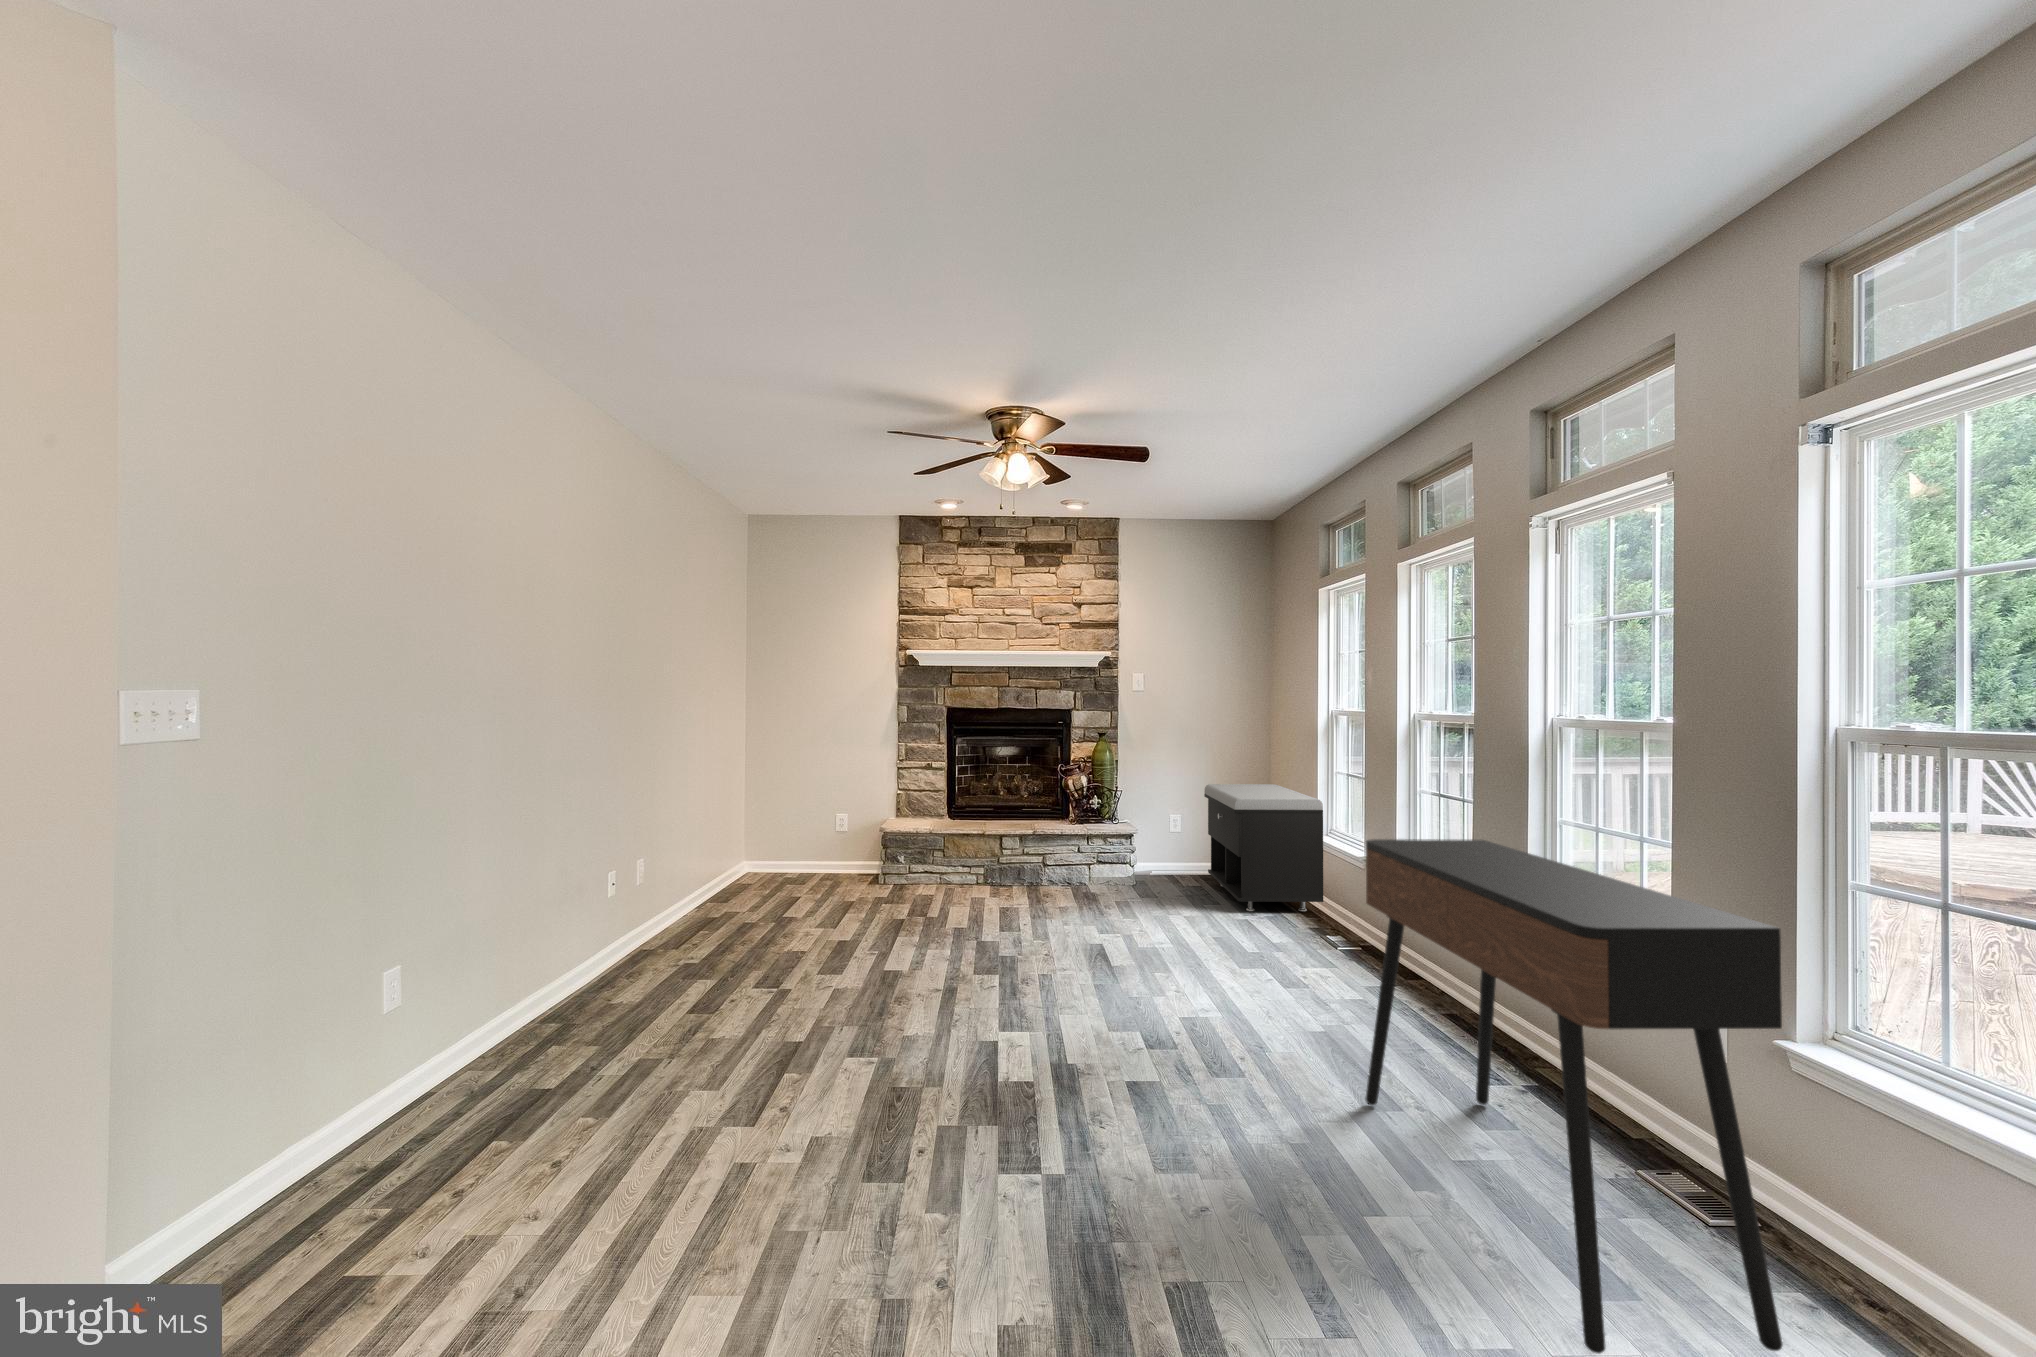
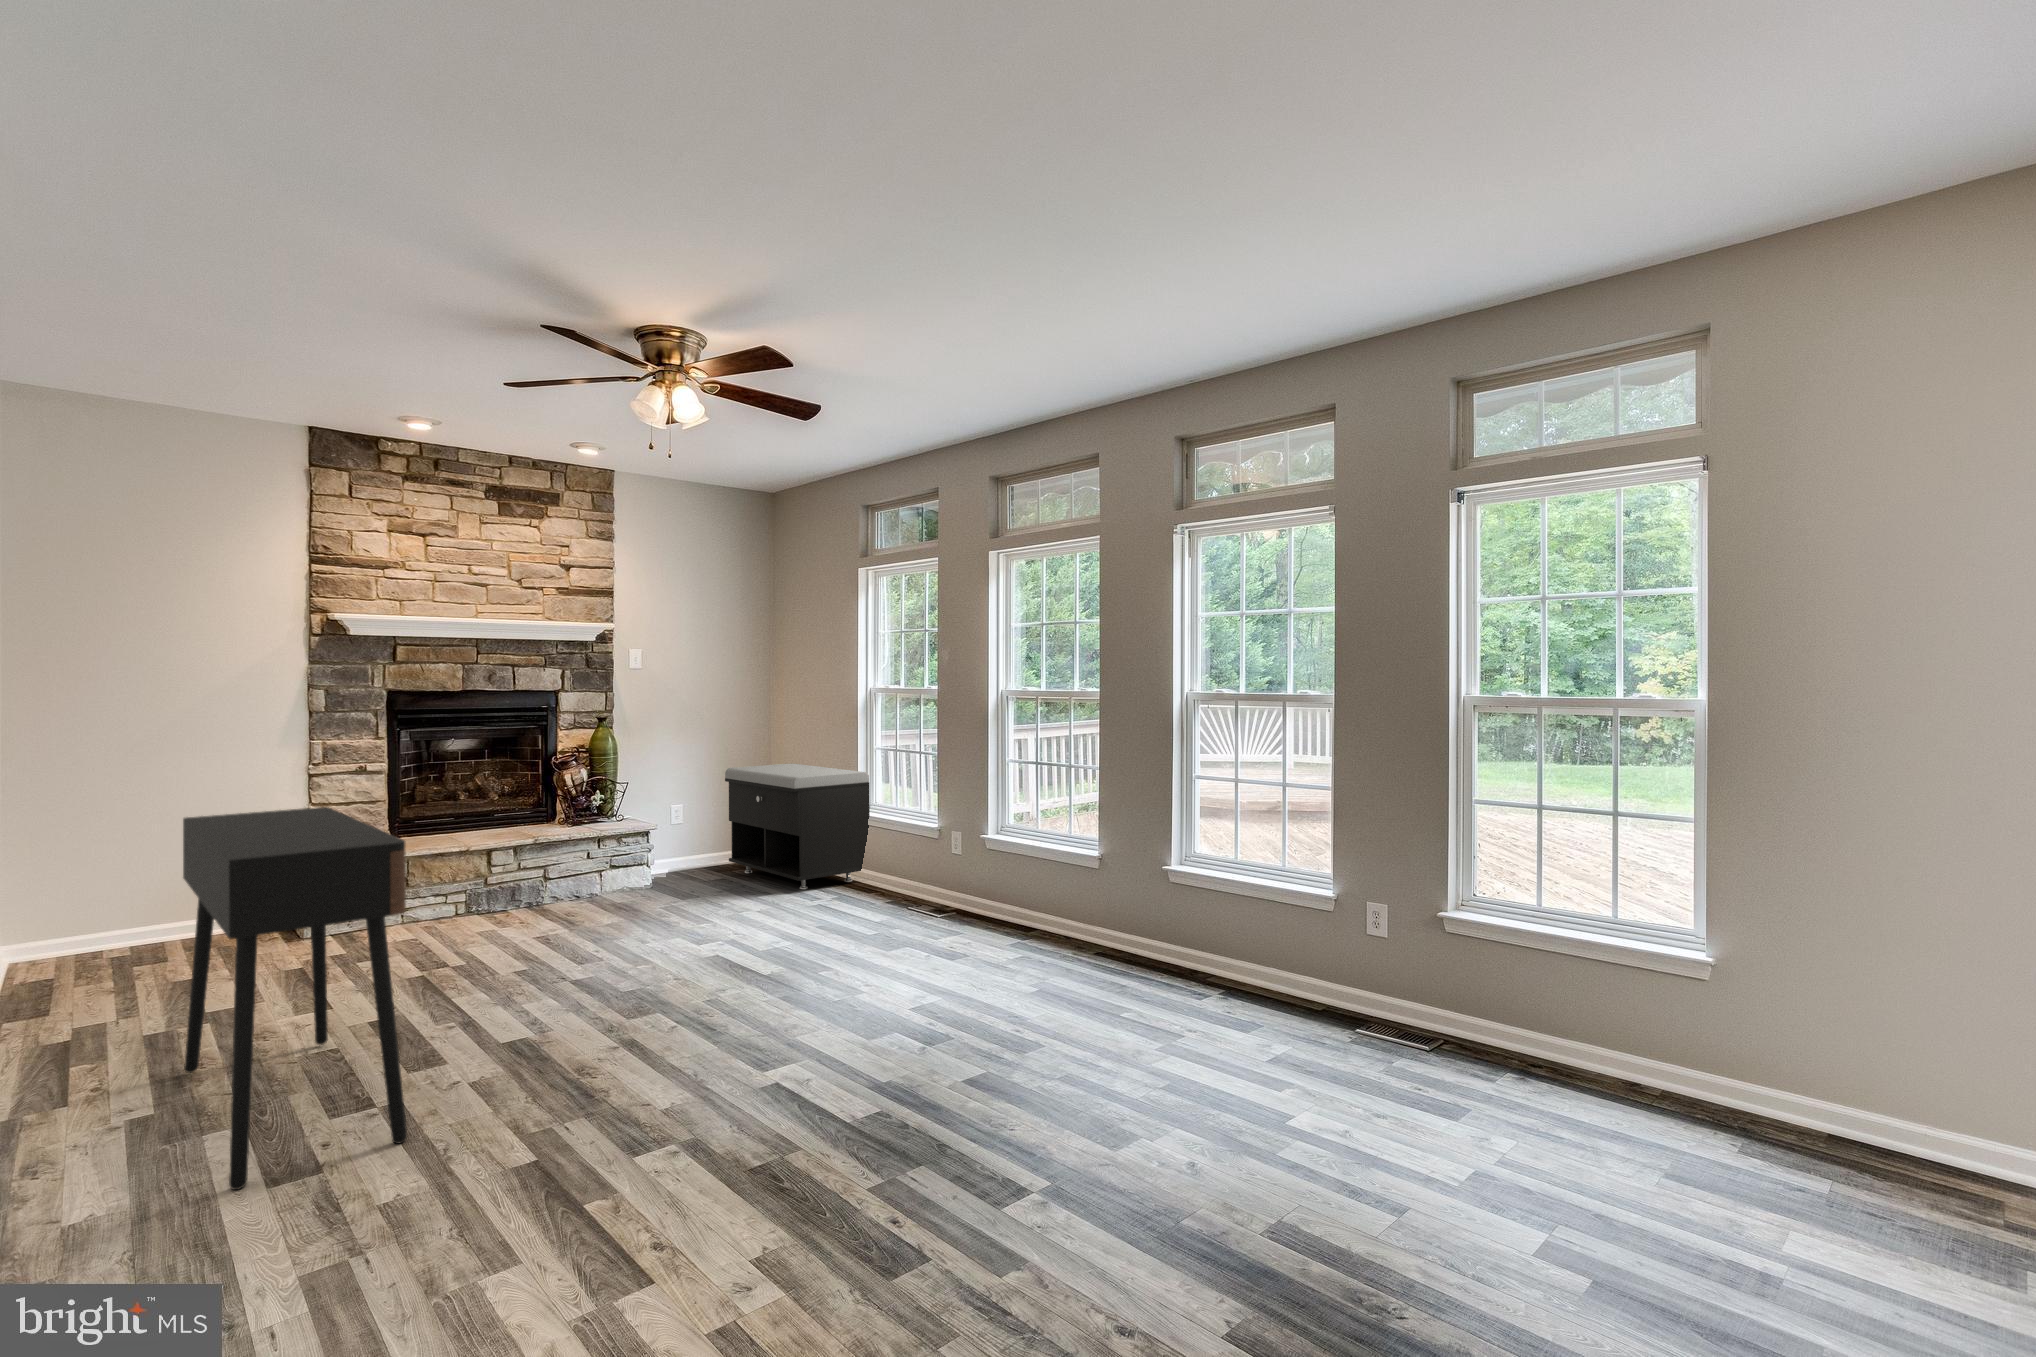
console table: present [1366,839,1783,1354] -> present [183,807,407,1190]

